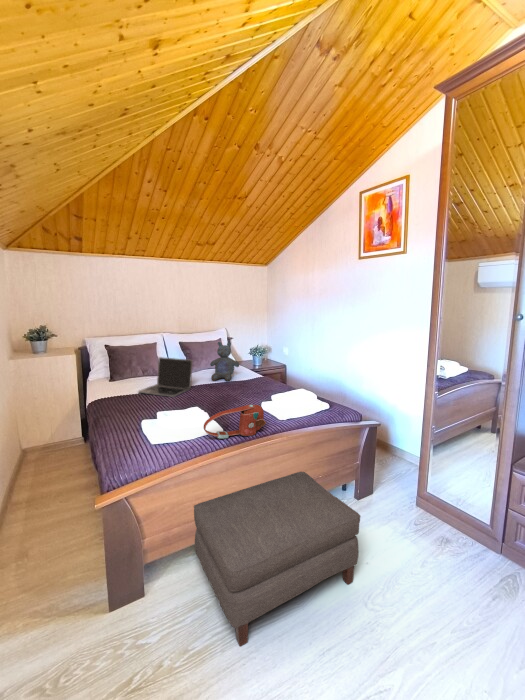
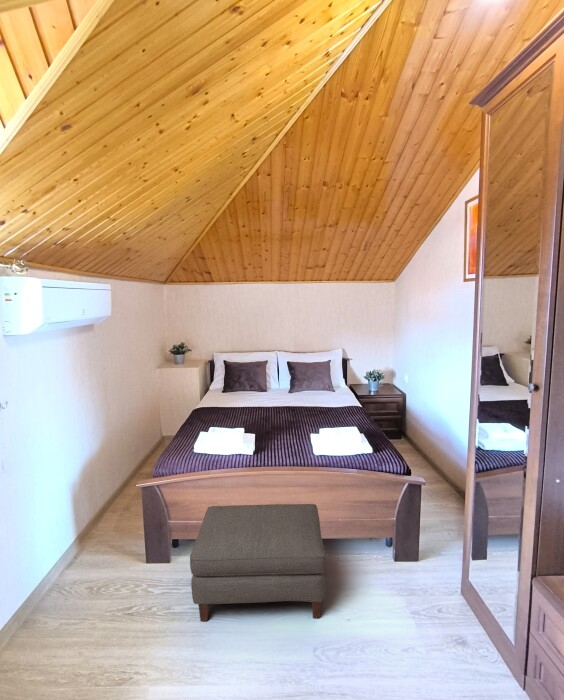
stuffed bear: present [210,342,239,381] -> none [299,365,328,405]
laptop: present [139,357,192,397] -> none [231,377,276,414]
handbag: present [204,404,266,439] -> none [227,433,282,460]

